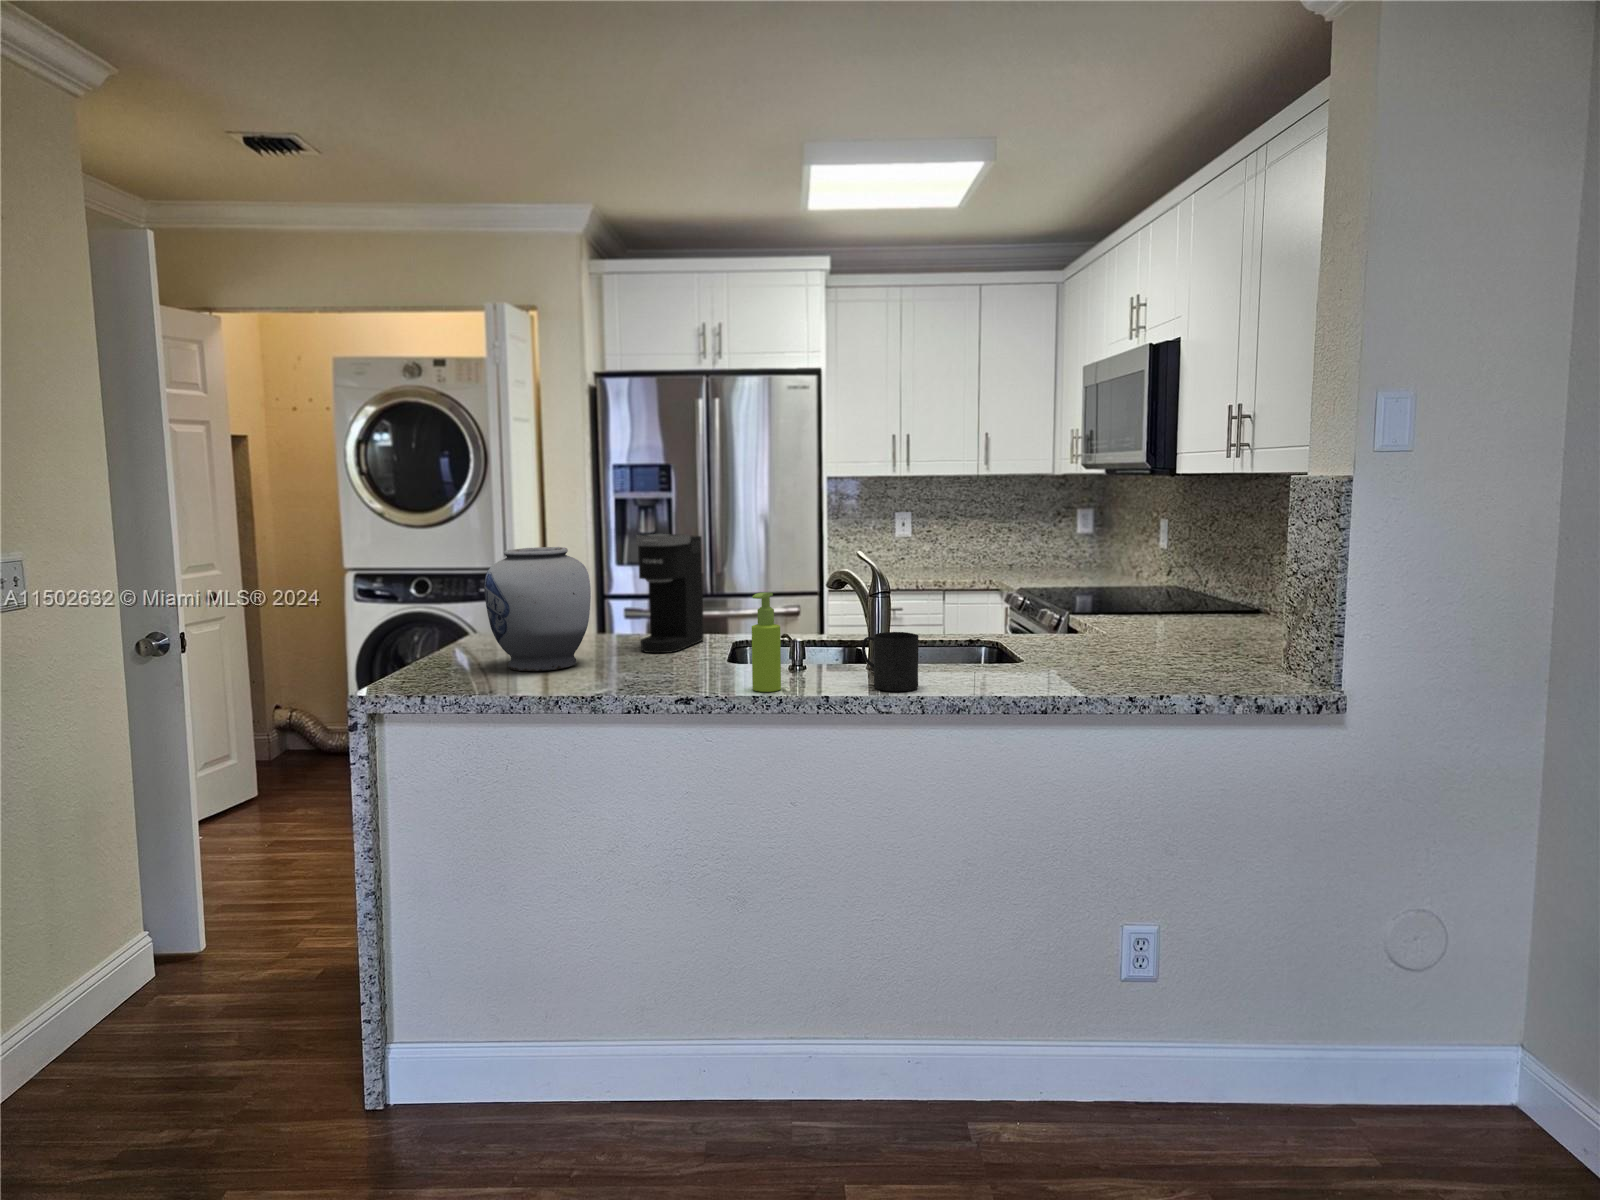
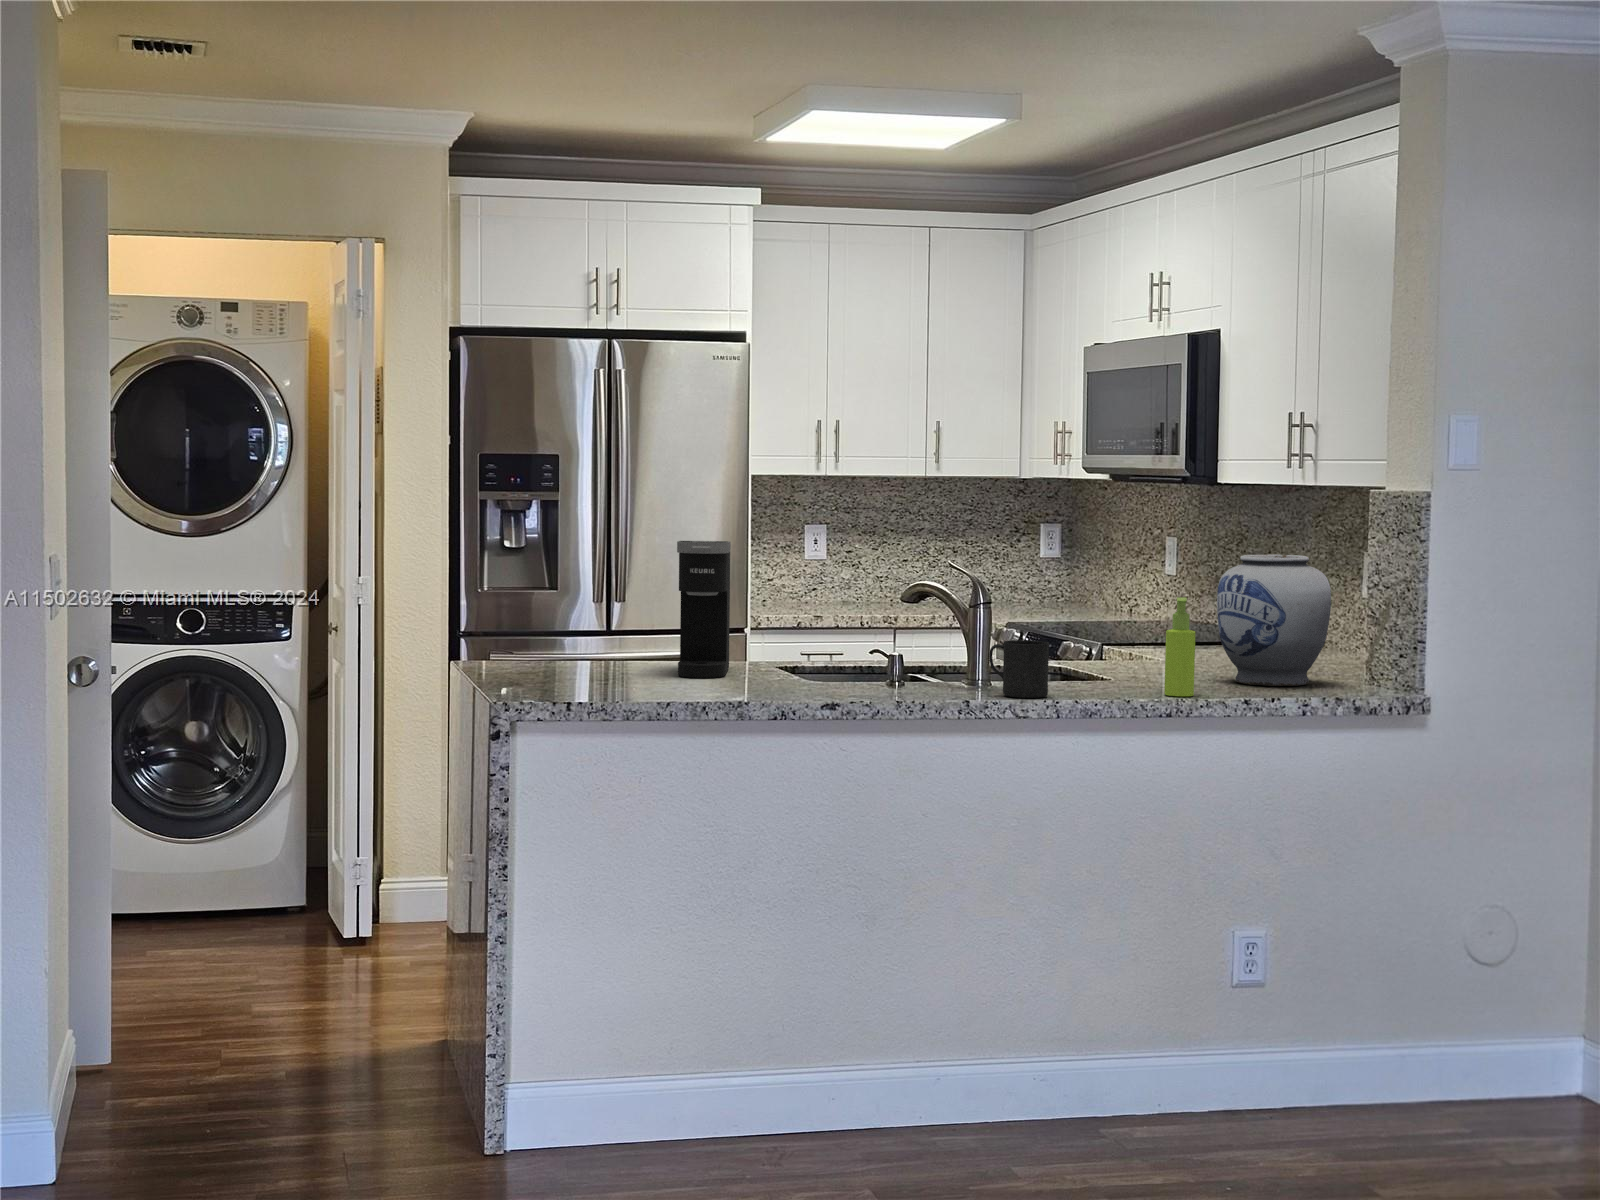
vase: present [484,547,591,671] -> present [1217,554,1331,686]
soap dispenser: present [752,592,781,692] -> present [1164,597,1195,696]

